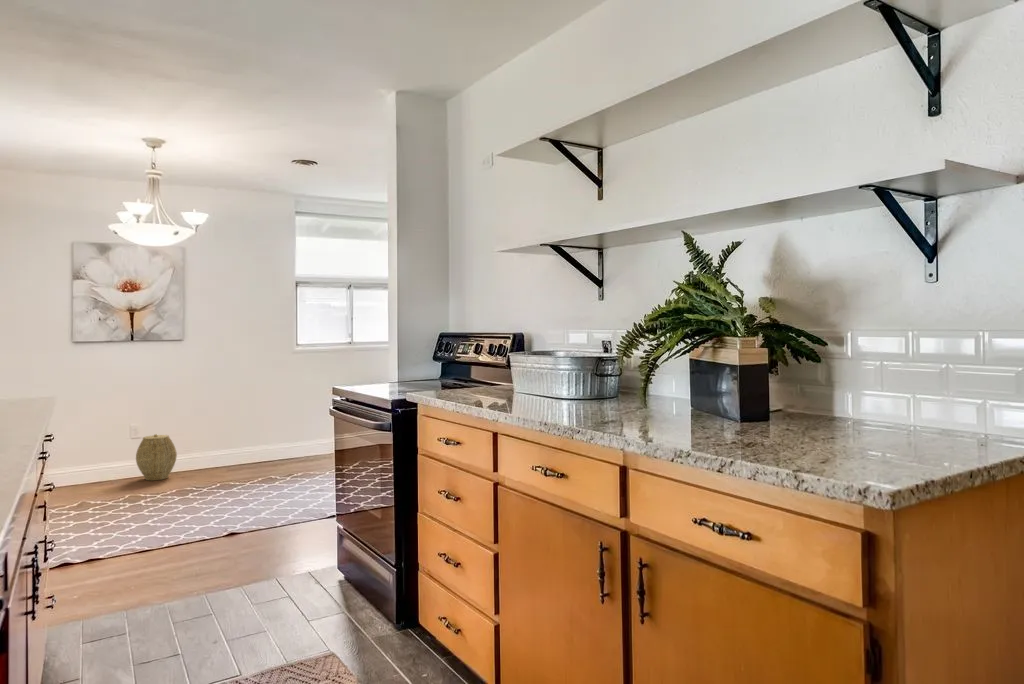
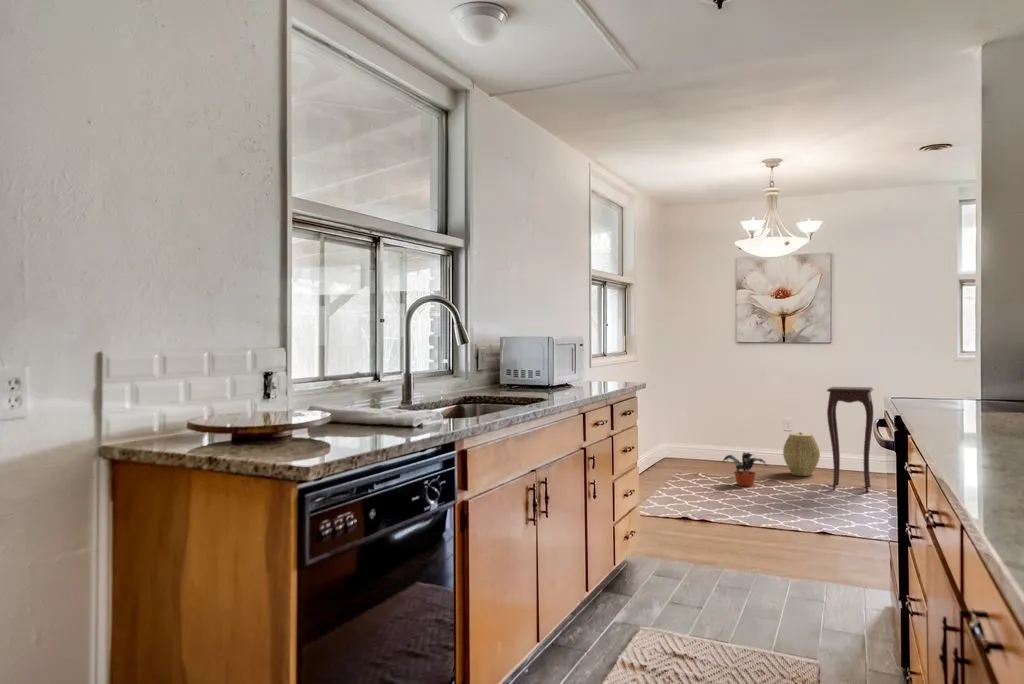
side table: none [194,383,240,488] -> present [827,387,873,492]
potted plant: none [73,465,130,505] -> present [723,452,766,486]

